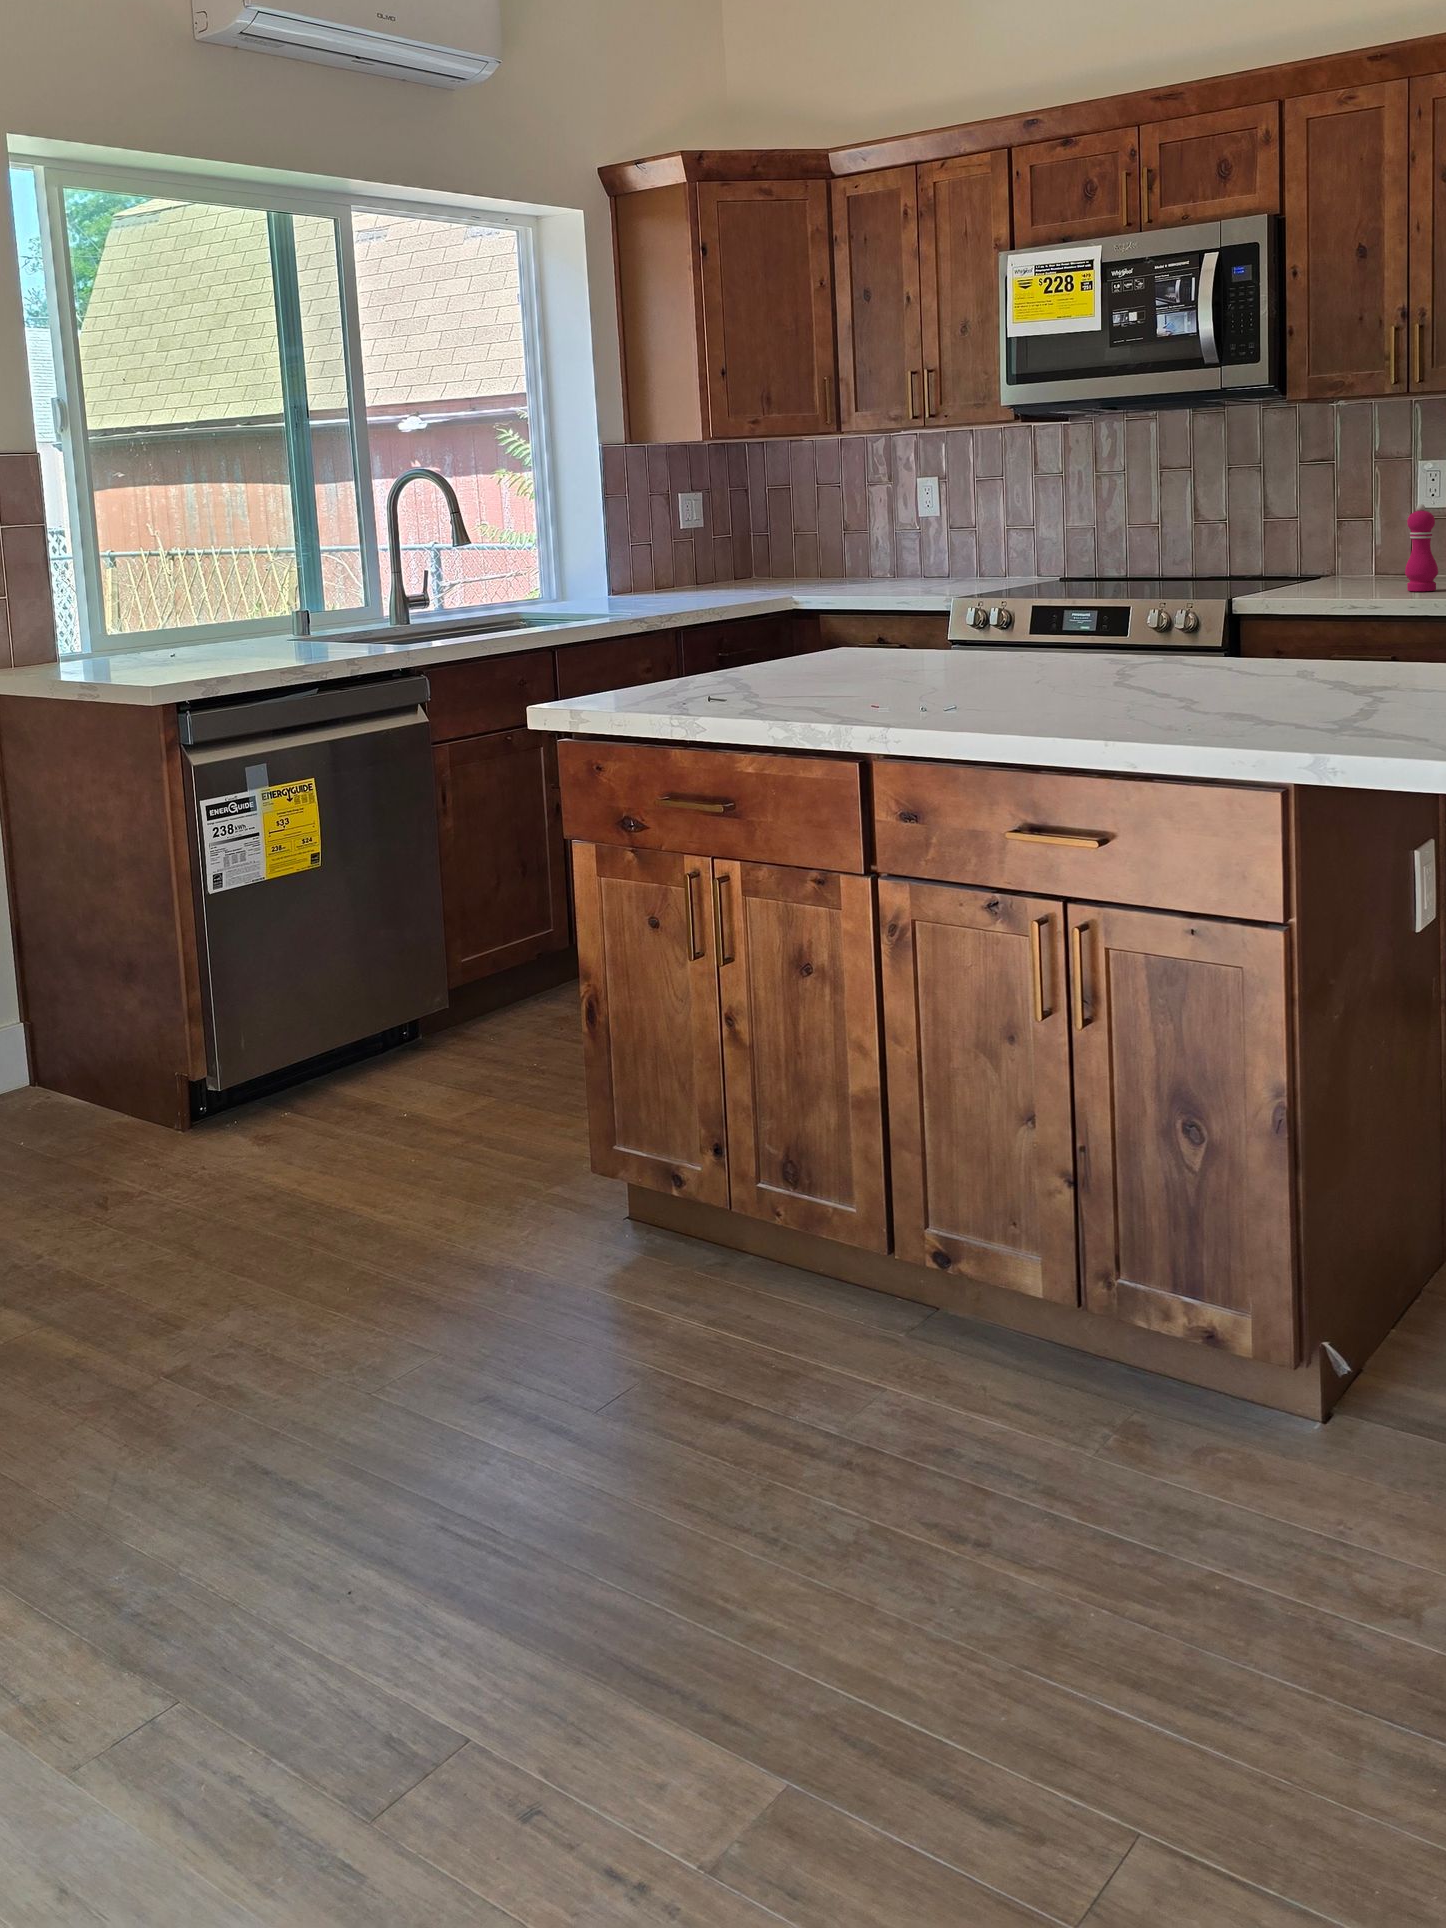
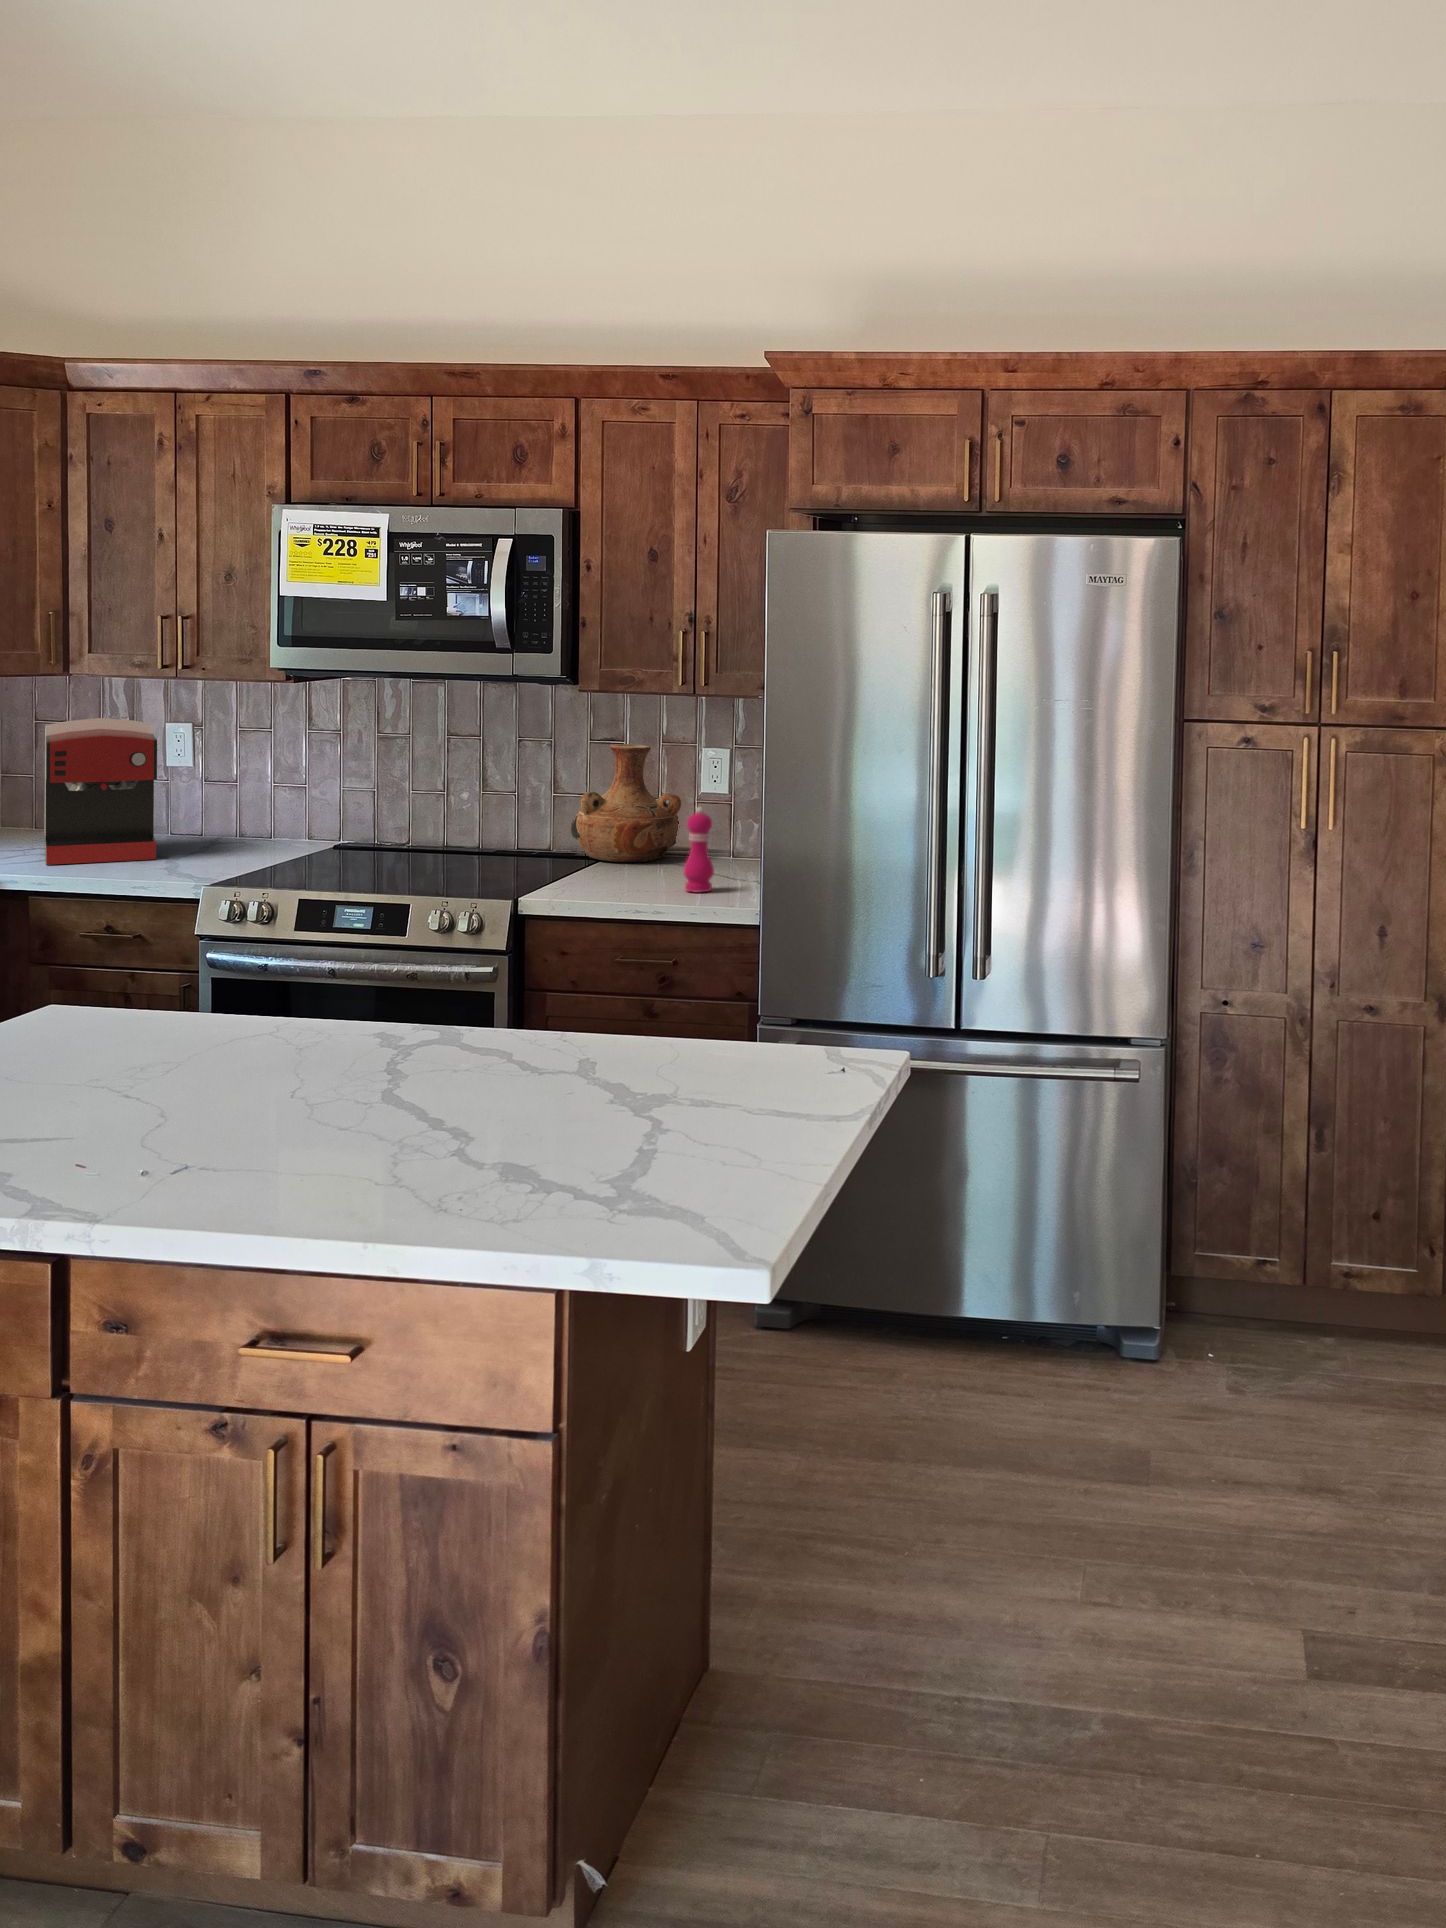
vase: none [1287,463,1401,578] -> present [571,744,681,862]
coffee maker: none [821,467,914,591] -> present [45,718,157,865]

